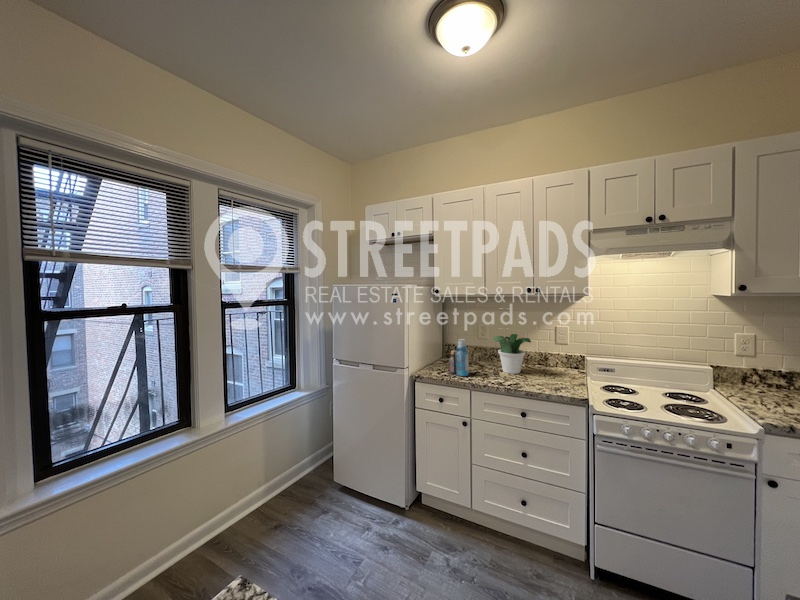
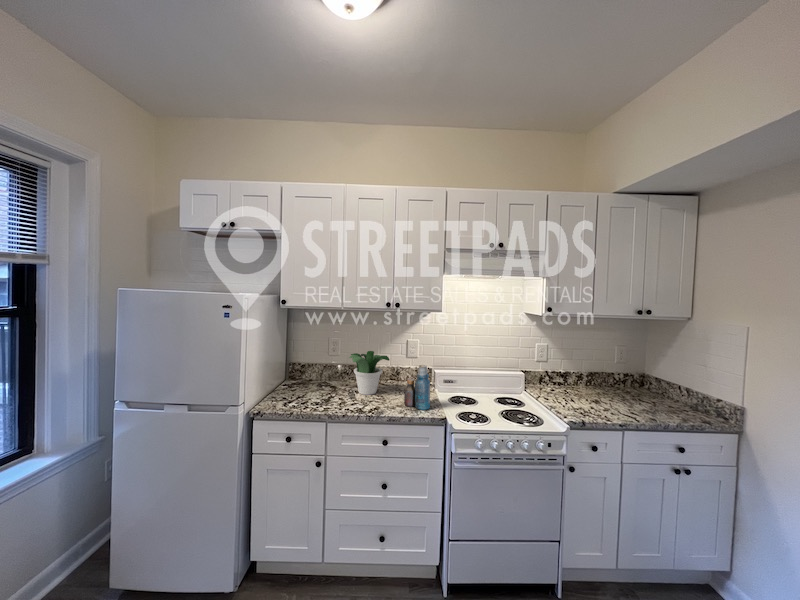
bottle: present [449,339,469,376] -> present [404,365,430,410]

